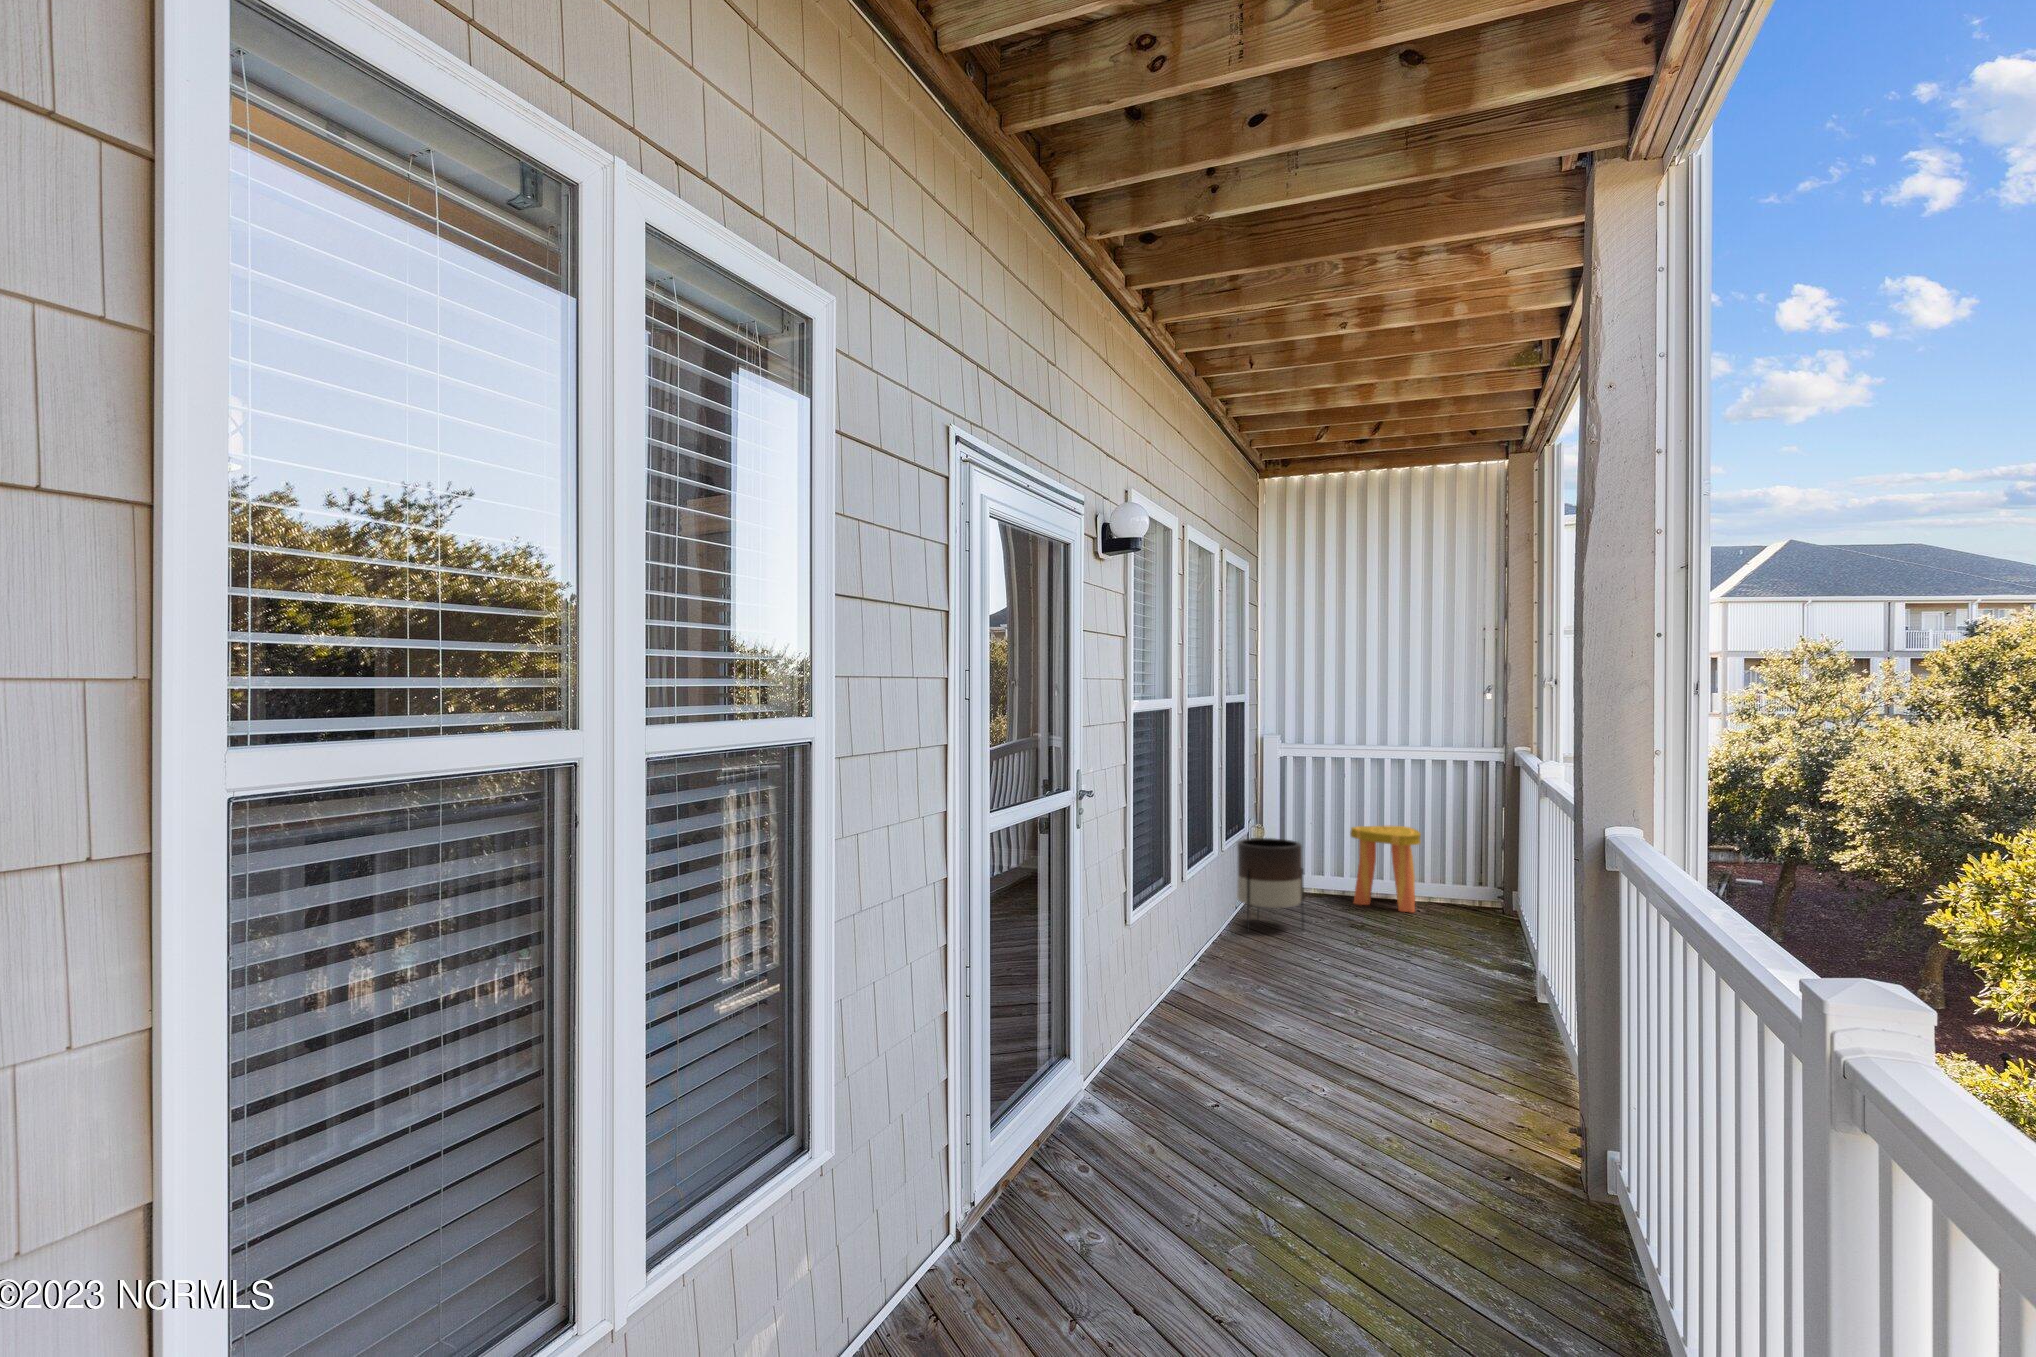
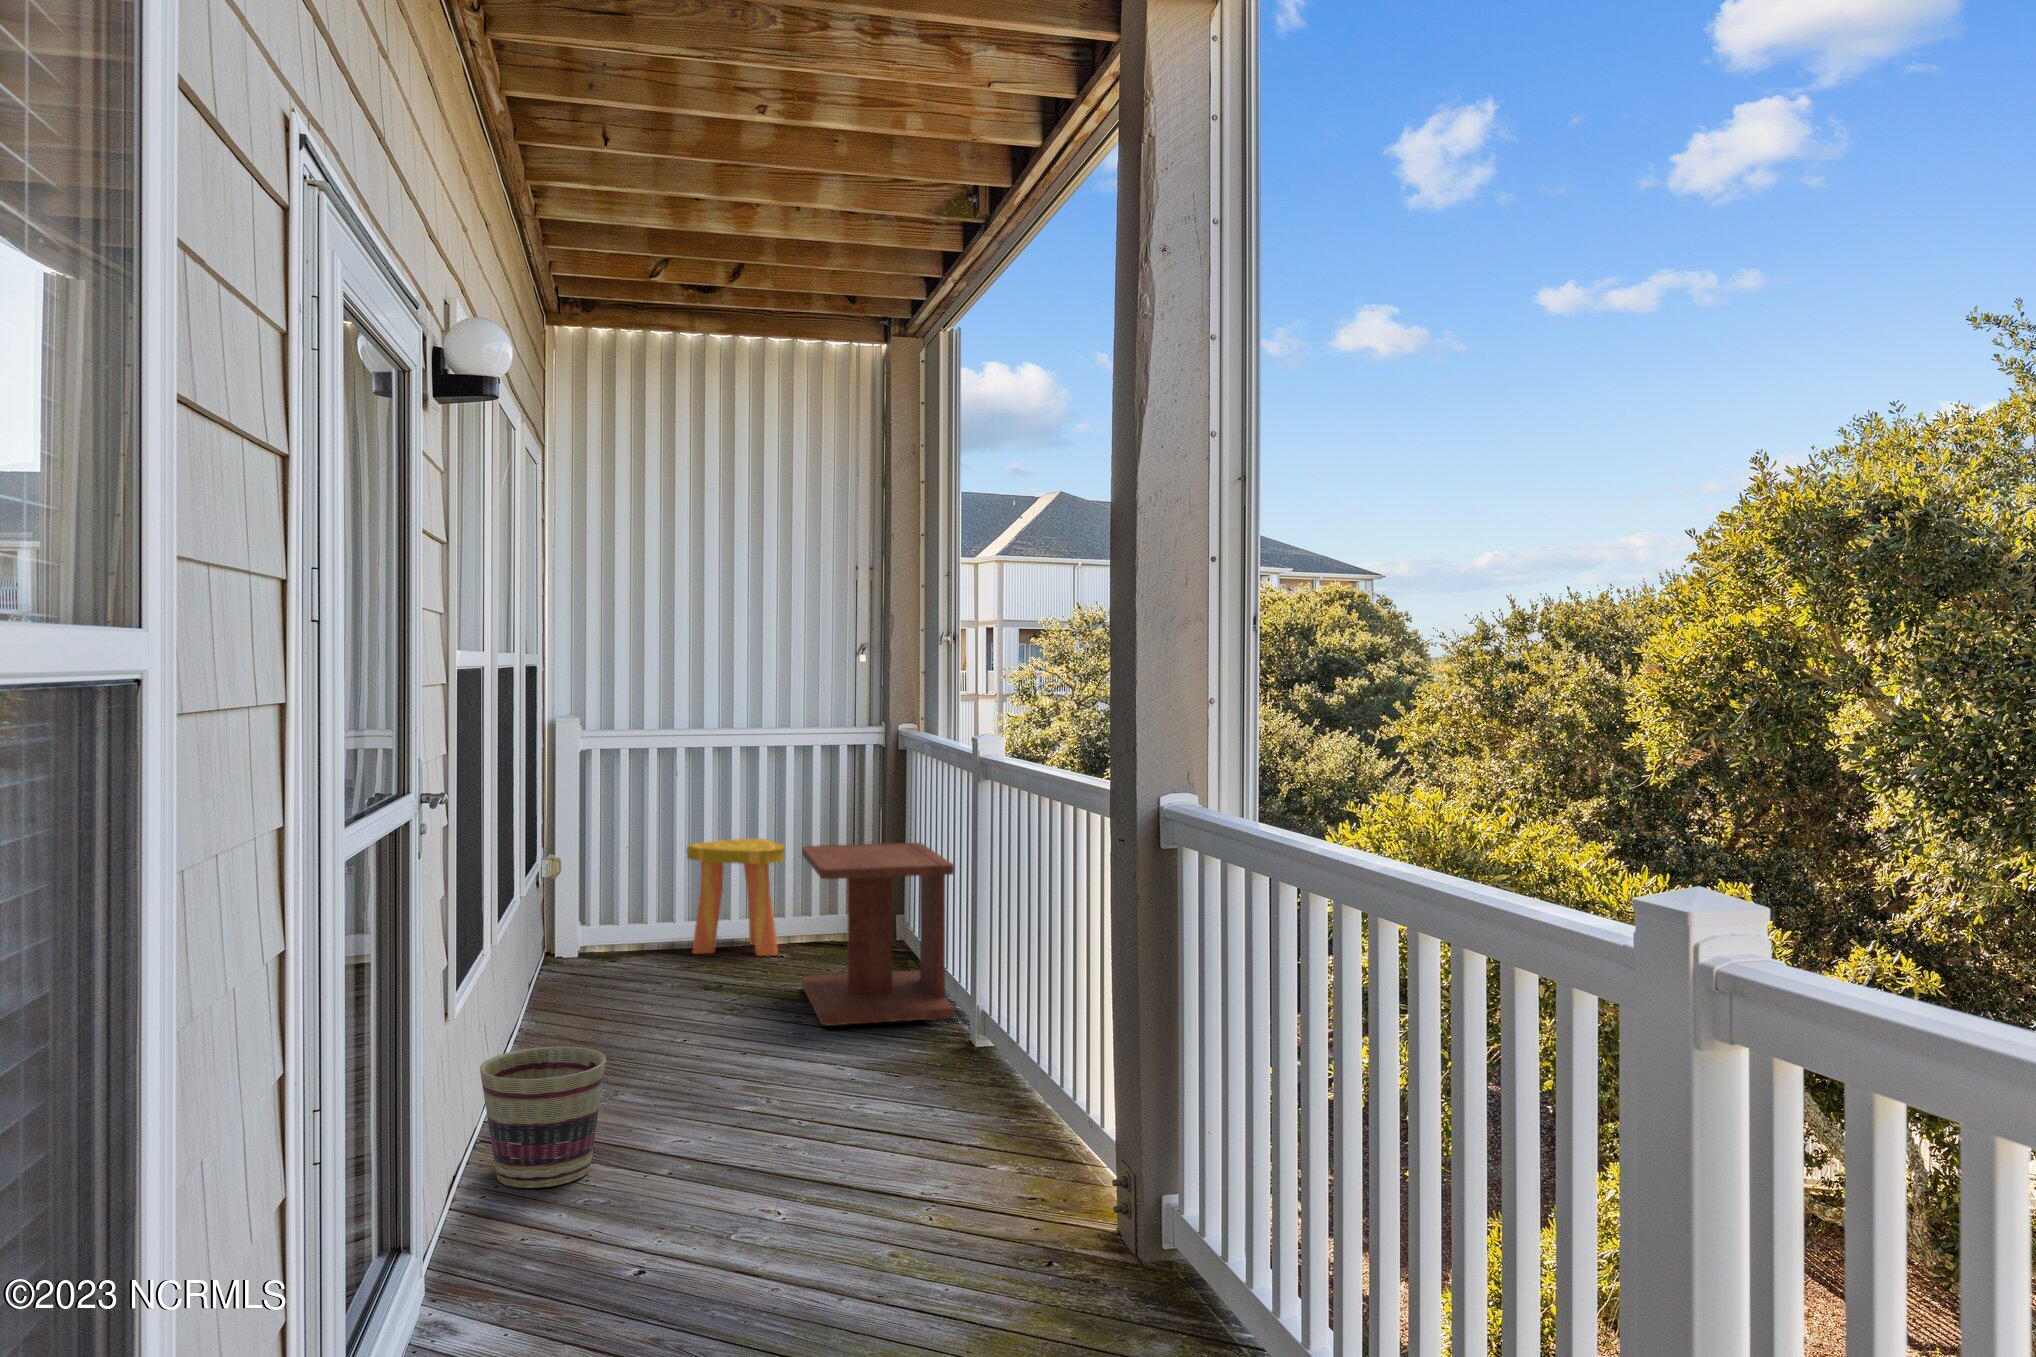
side table: none [1419,836,1529,978] -> present [802,843,954,1026]
planter: present [1237,838,1304,931] -> none [542,868,643,1013]
basket: none [1150,952,1227,1042] -> present [480,1046,606,1188]

